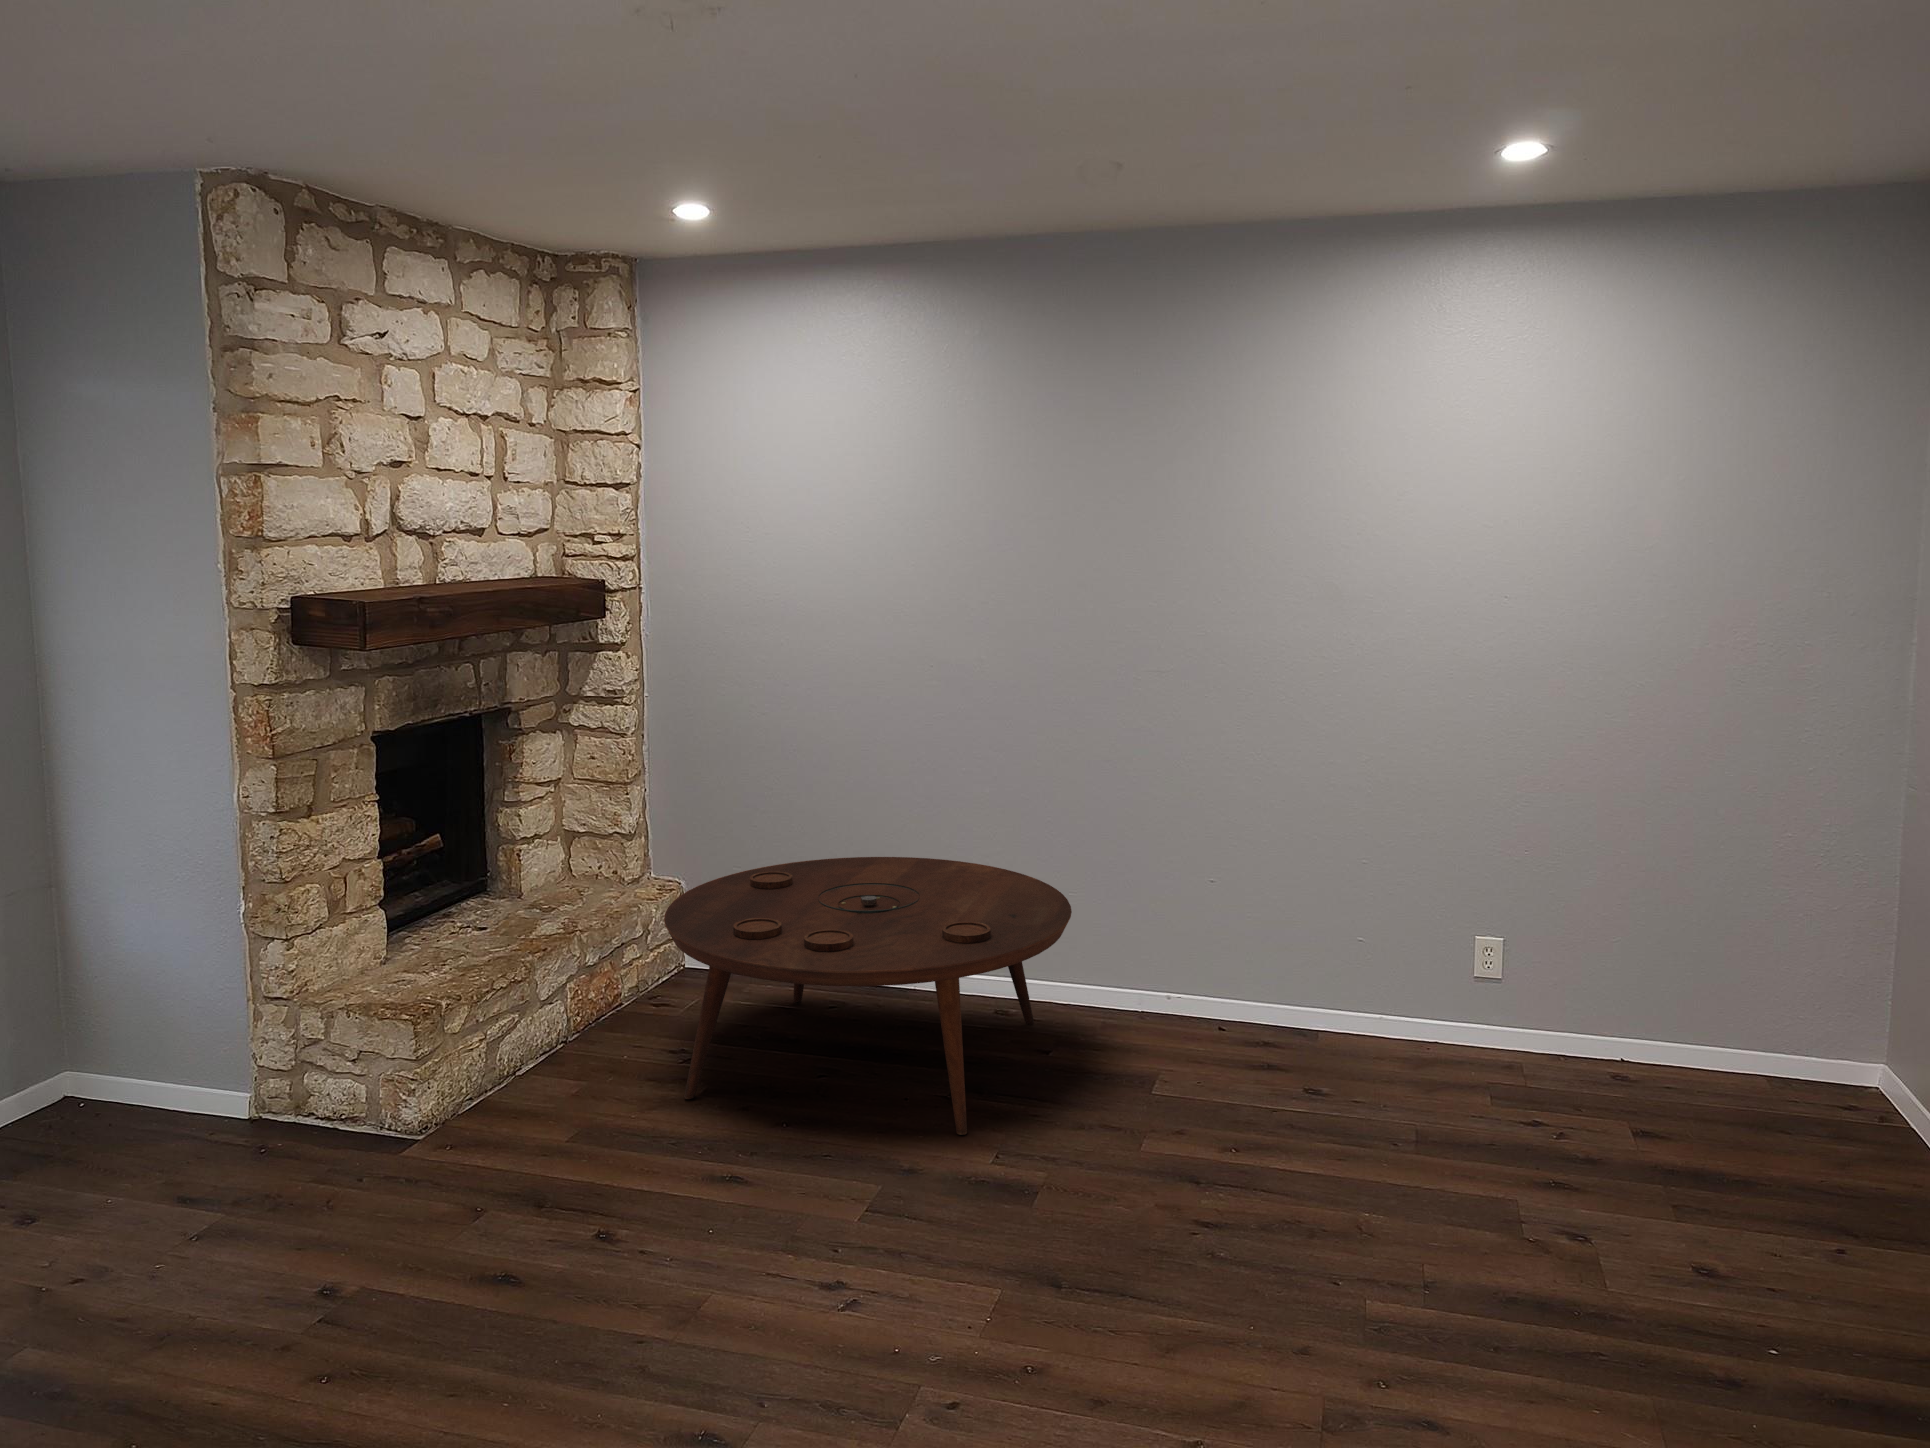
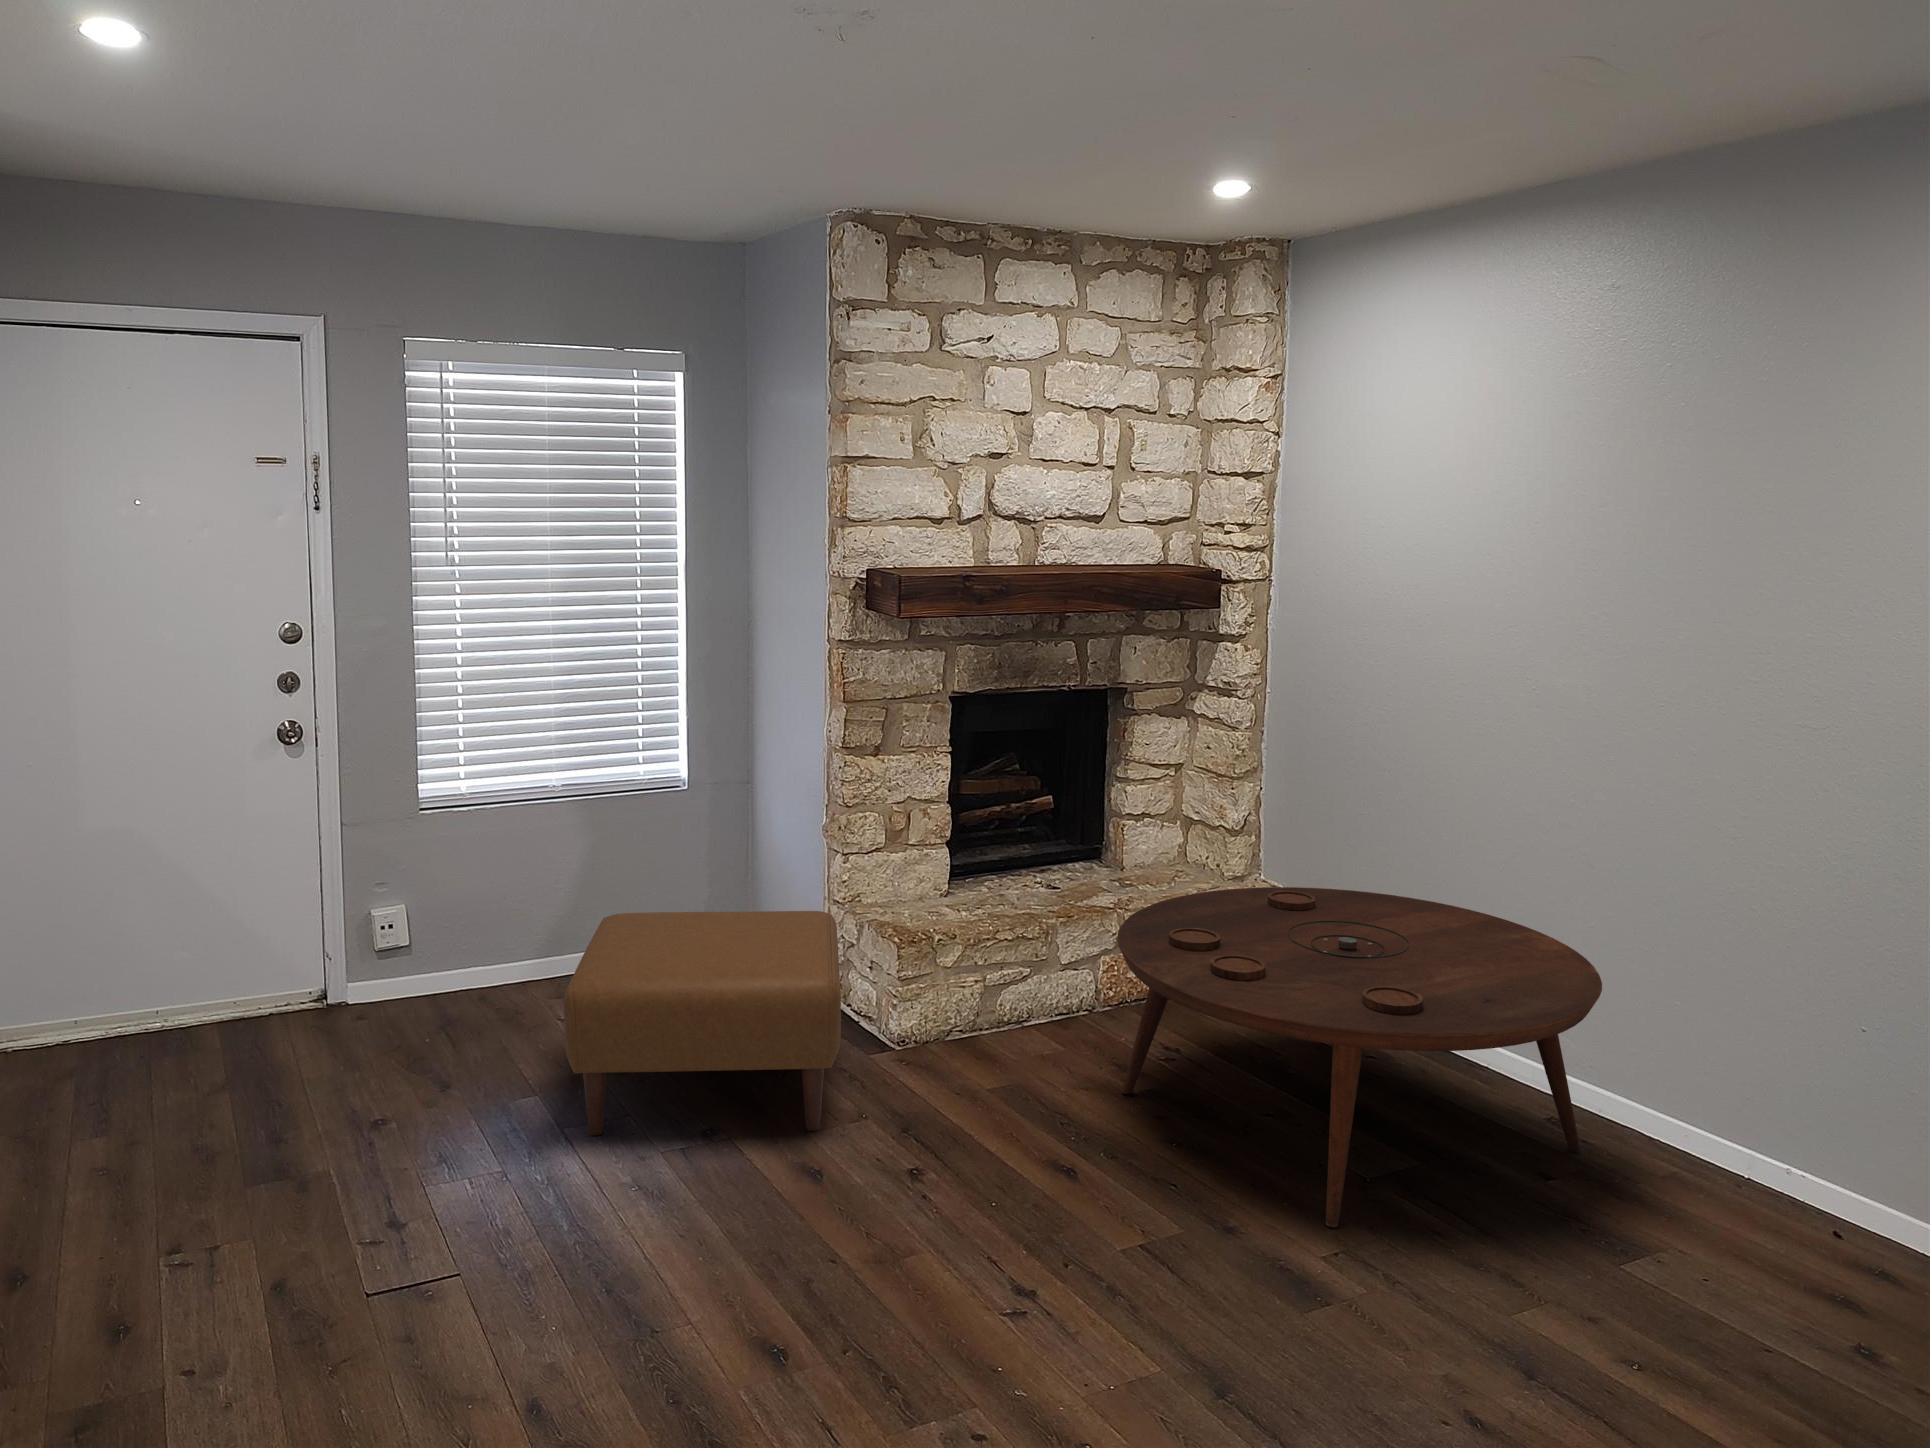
ottoman: none [17,1008,470,1364] -> present [564,911,841,1135]

